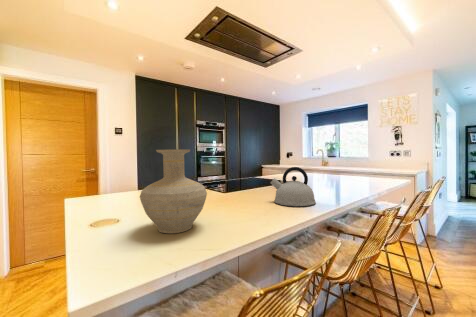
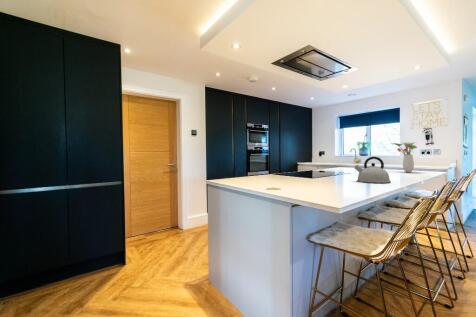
flower arrangement: none [340,144,373,182] -> present [394,142,417,172]
vase: present [140,149,207,233] -> none [298,142,340,192]

